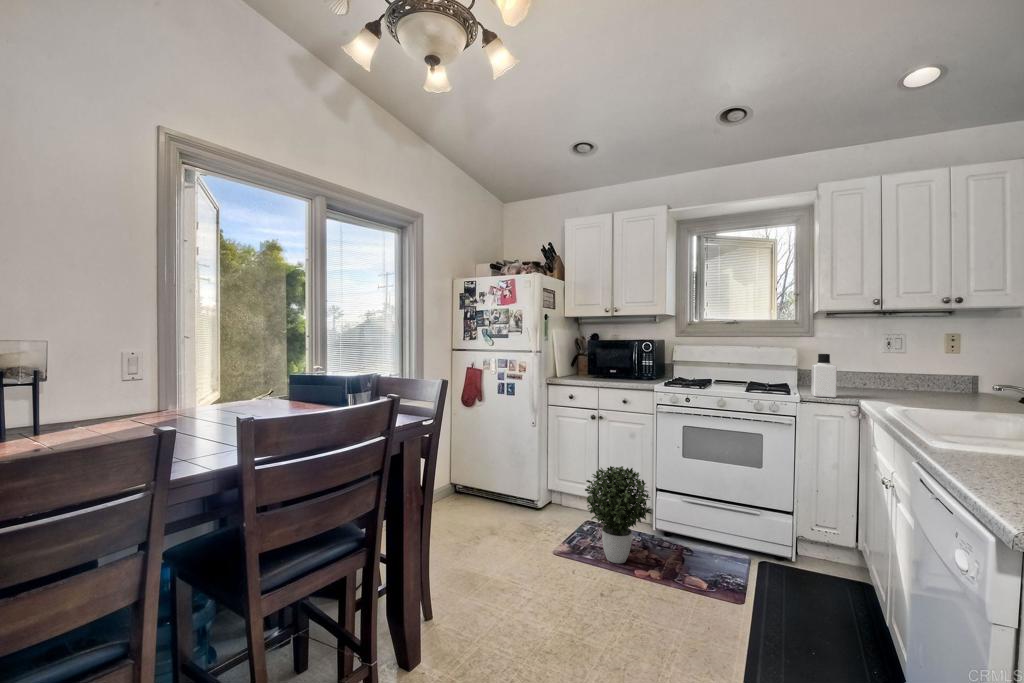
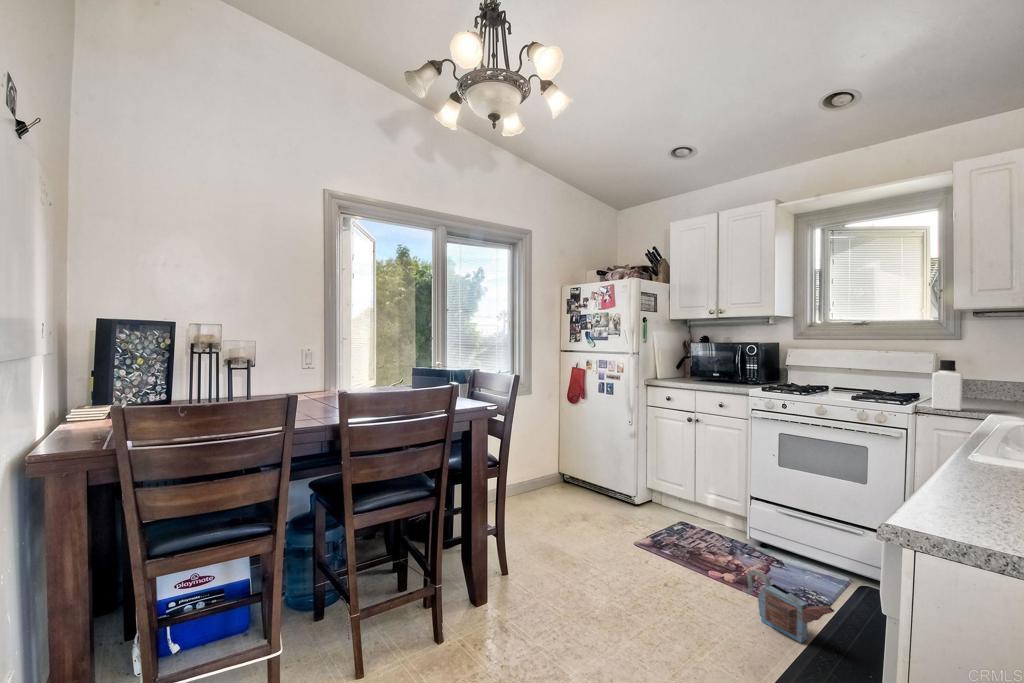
potted plant: present [585,466,652,563] -> none [664,466,732,562]
watering can: none [683,566,773,632] -> present [746,570,834,643]

